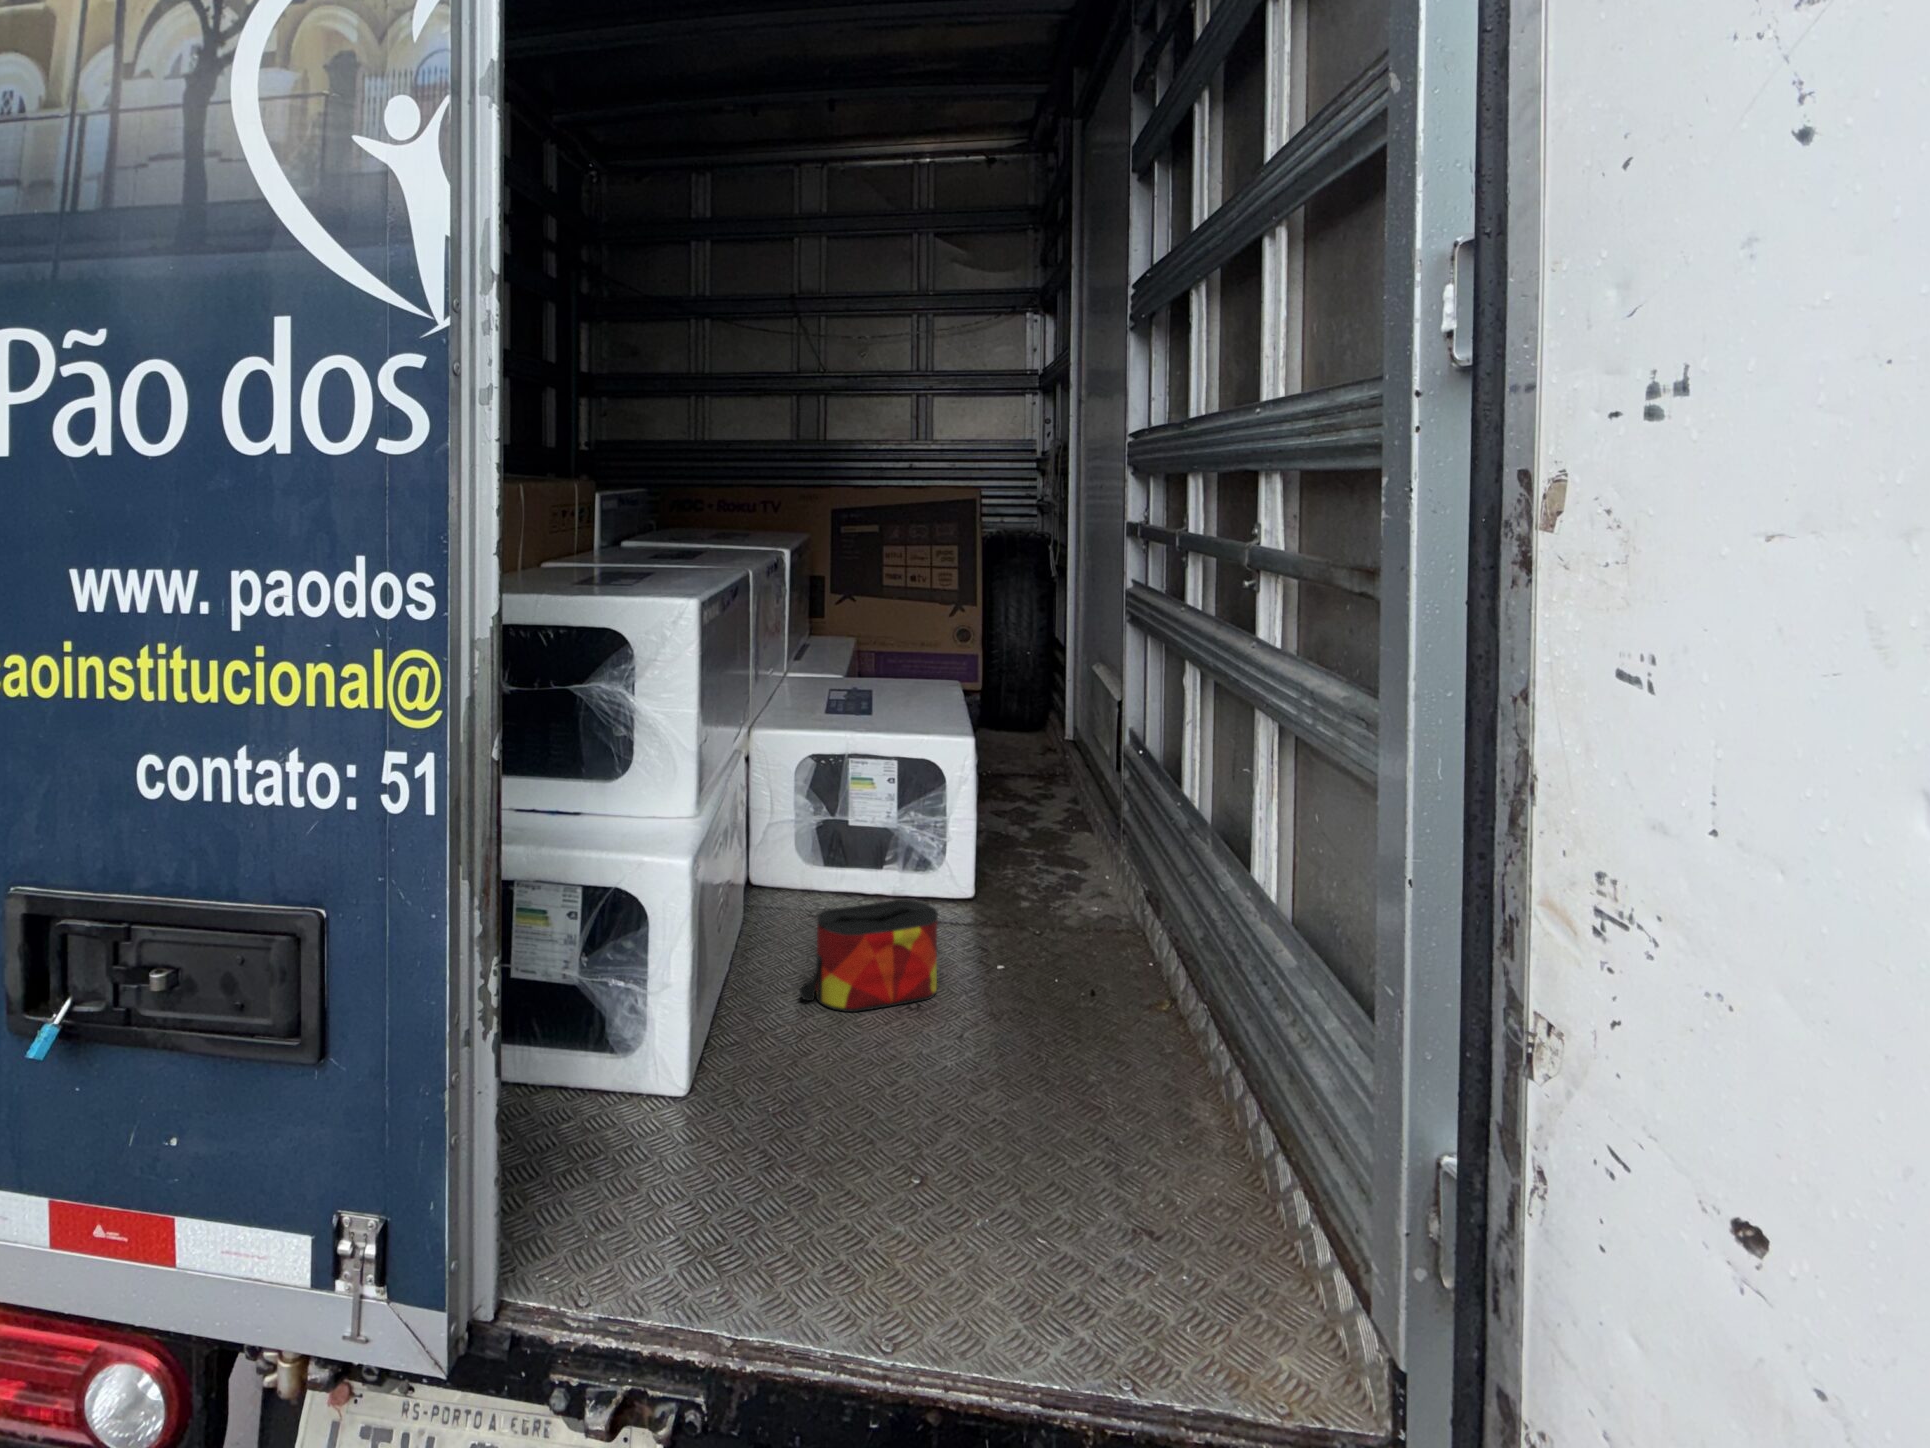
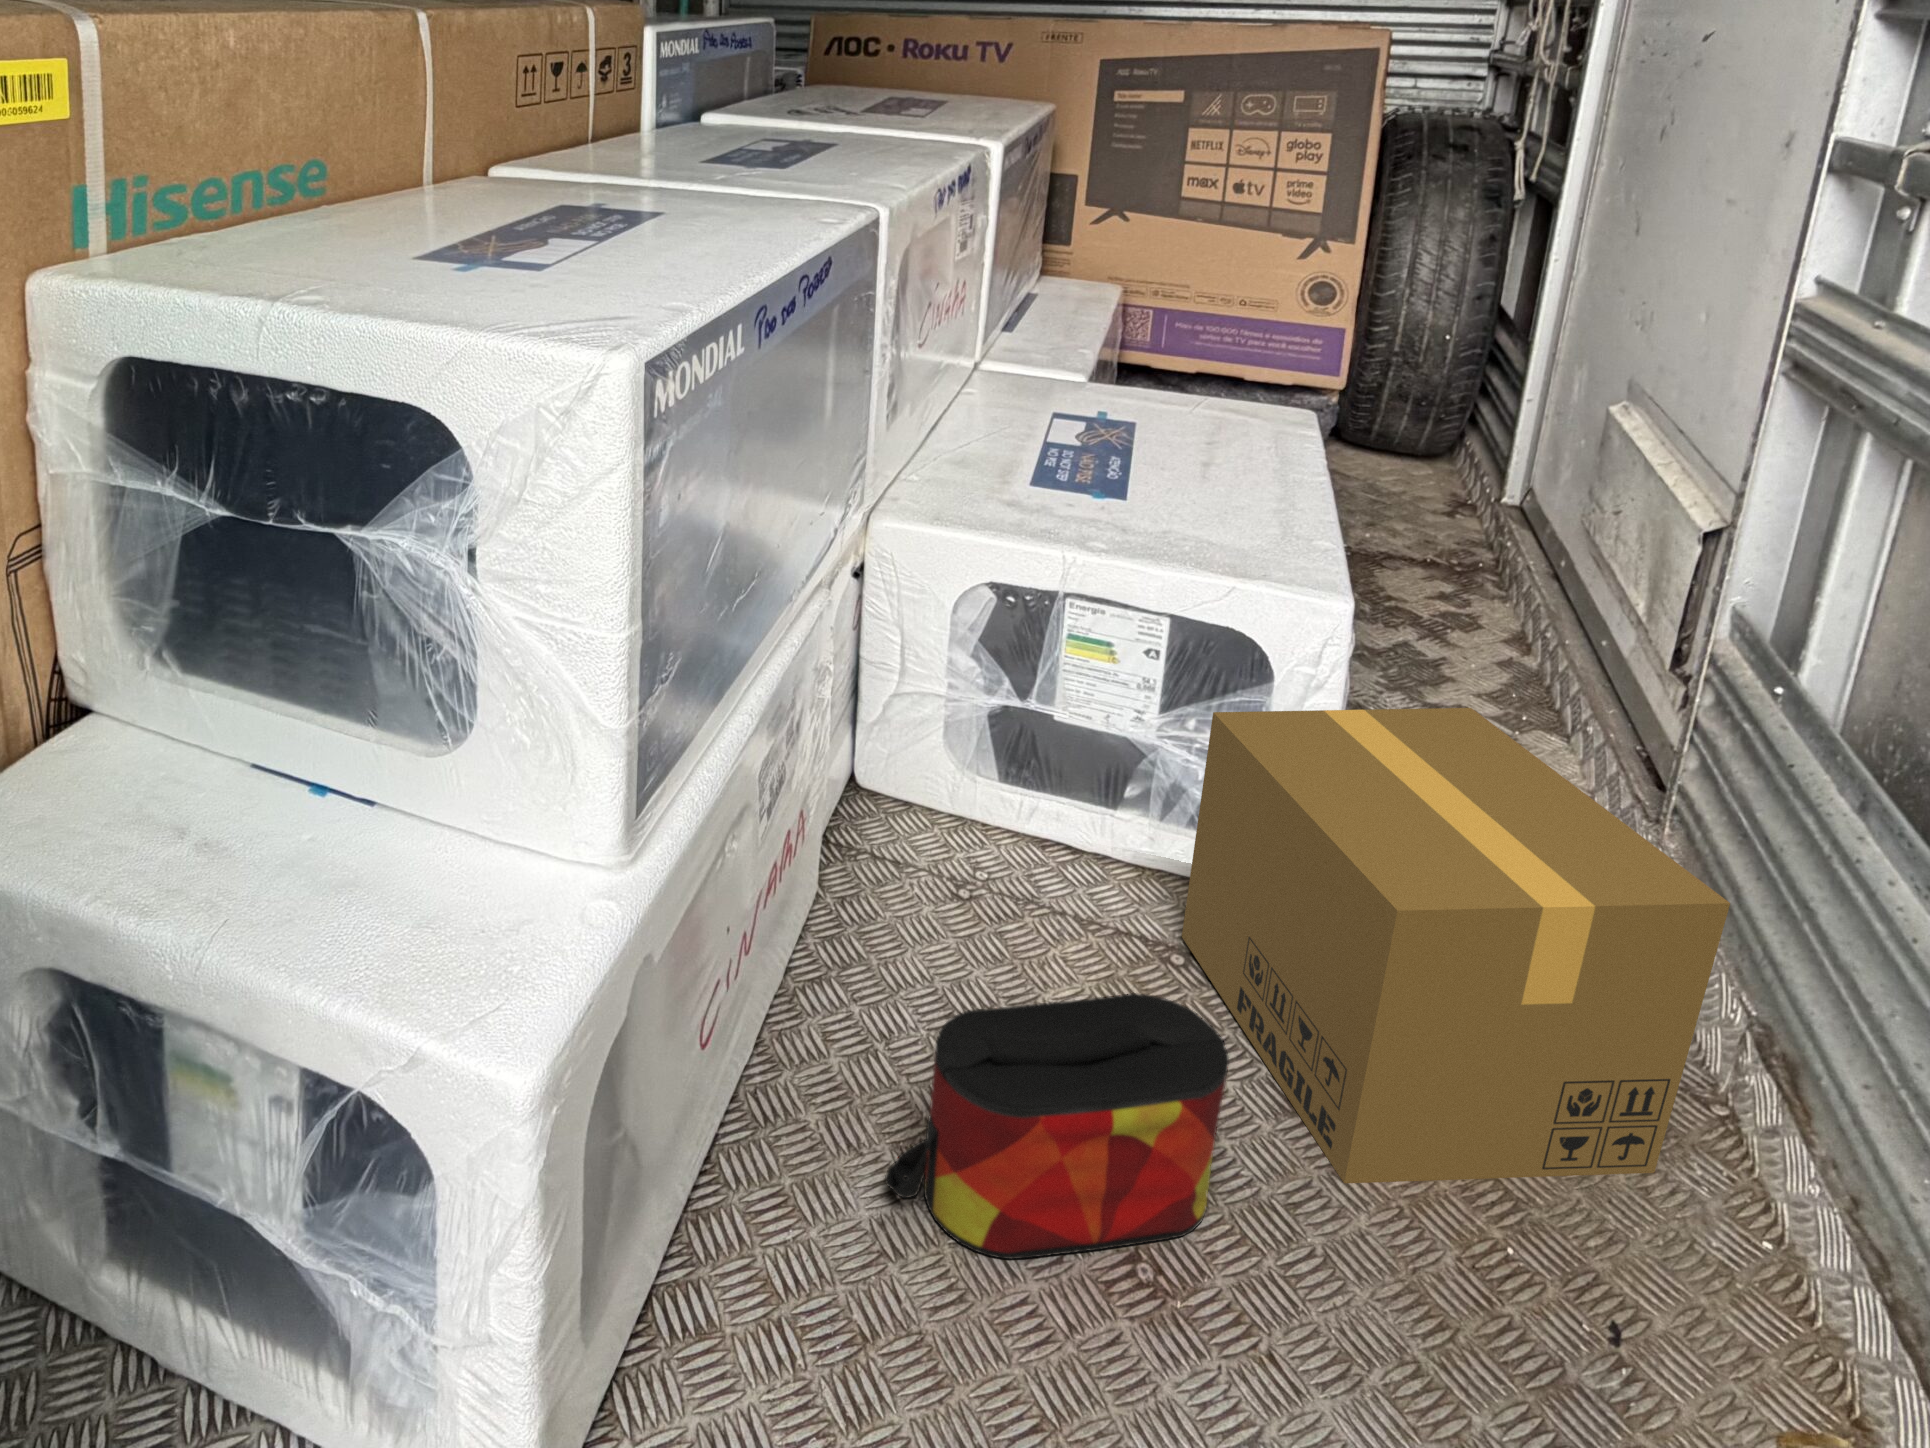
cardboard box: none [918,789,1118,981] -> present [1182,708,1730,1183]

